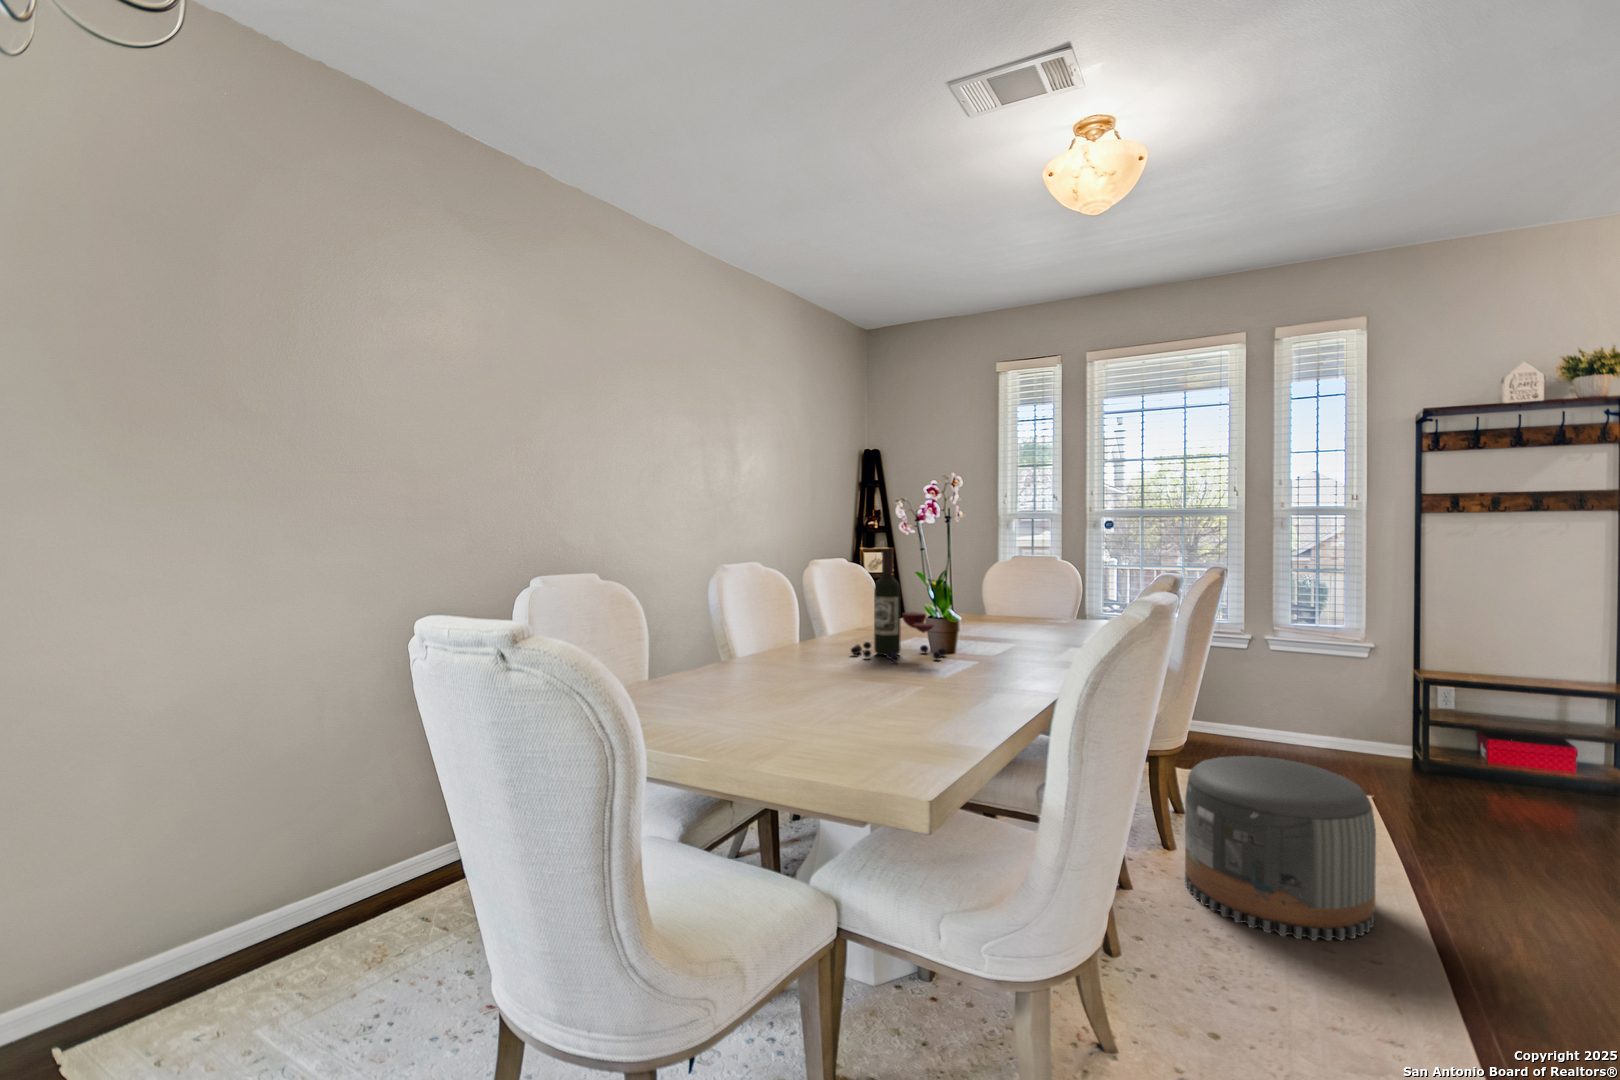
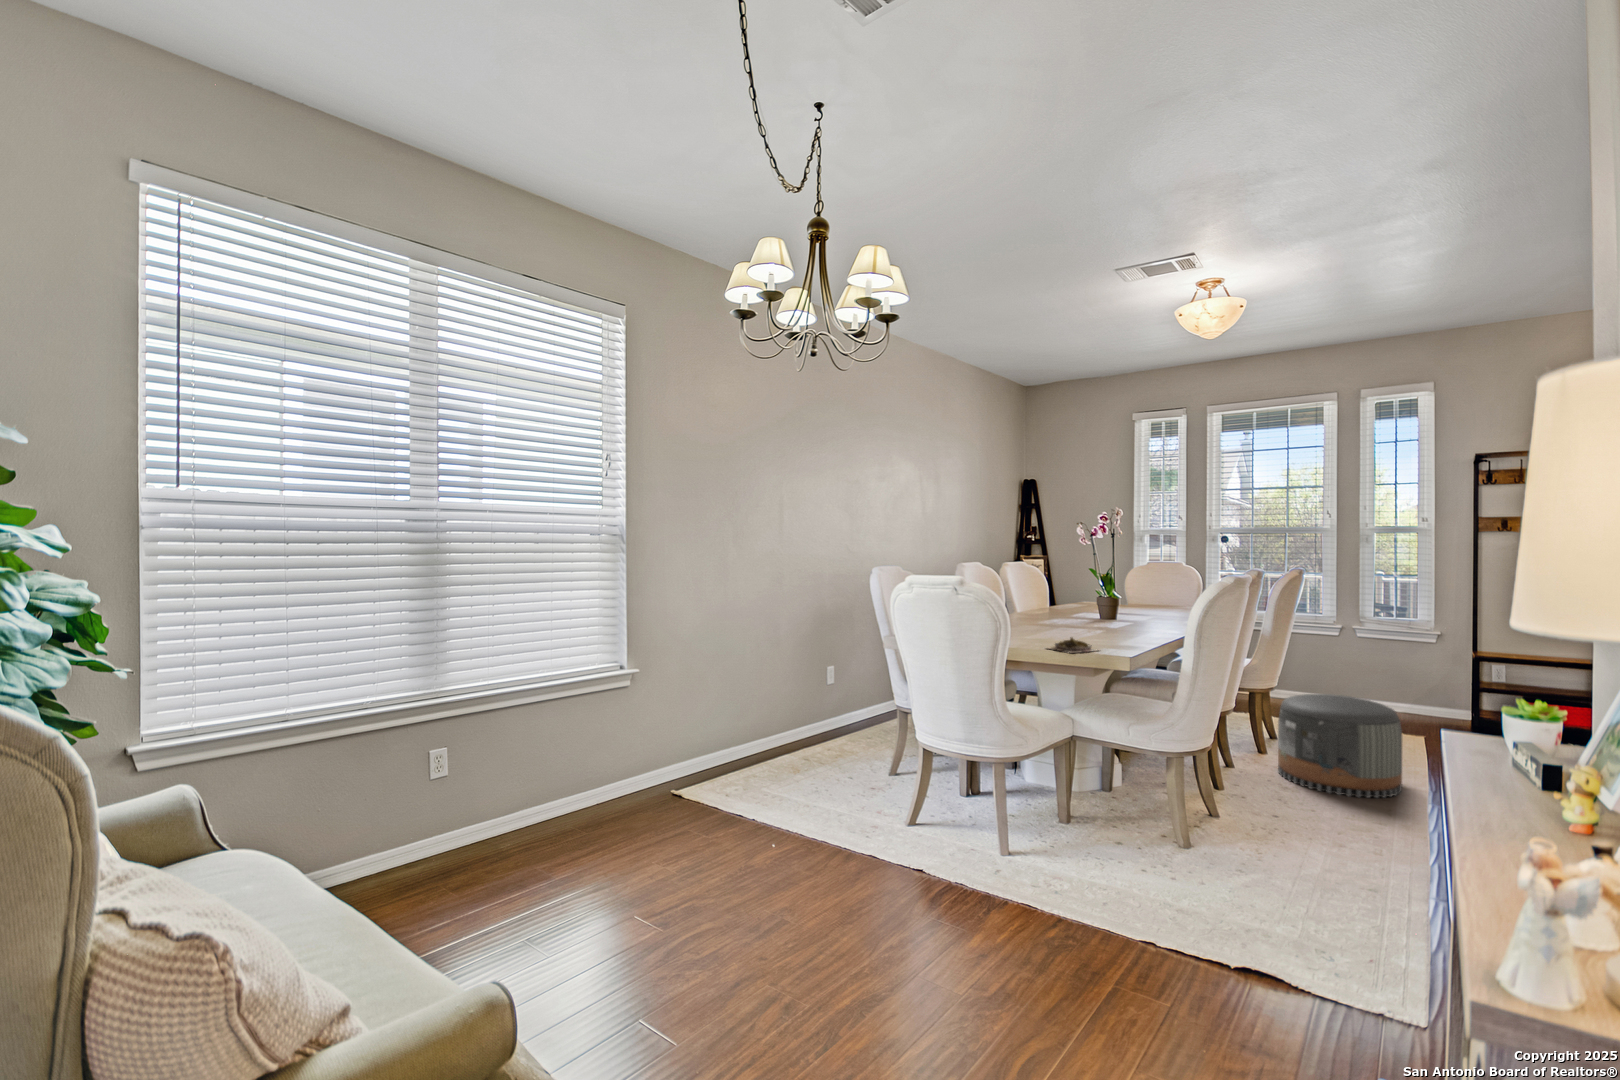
wine bottle: present [851,549,946,662] -> none [1059,560,1121,630]
plate: none [763,701,869,736] -> present [1048,638,1096,653]

